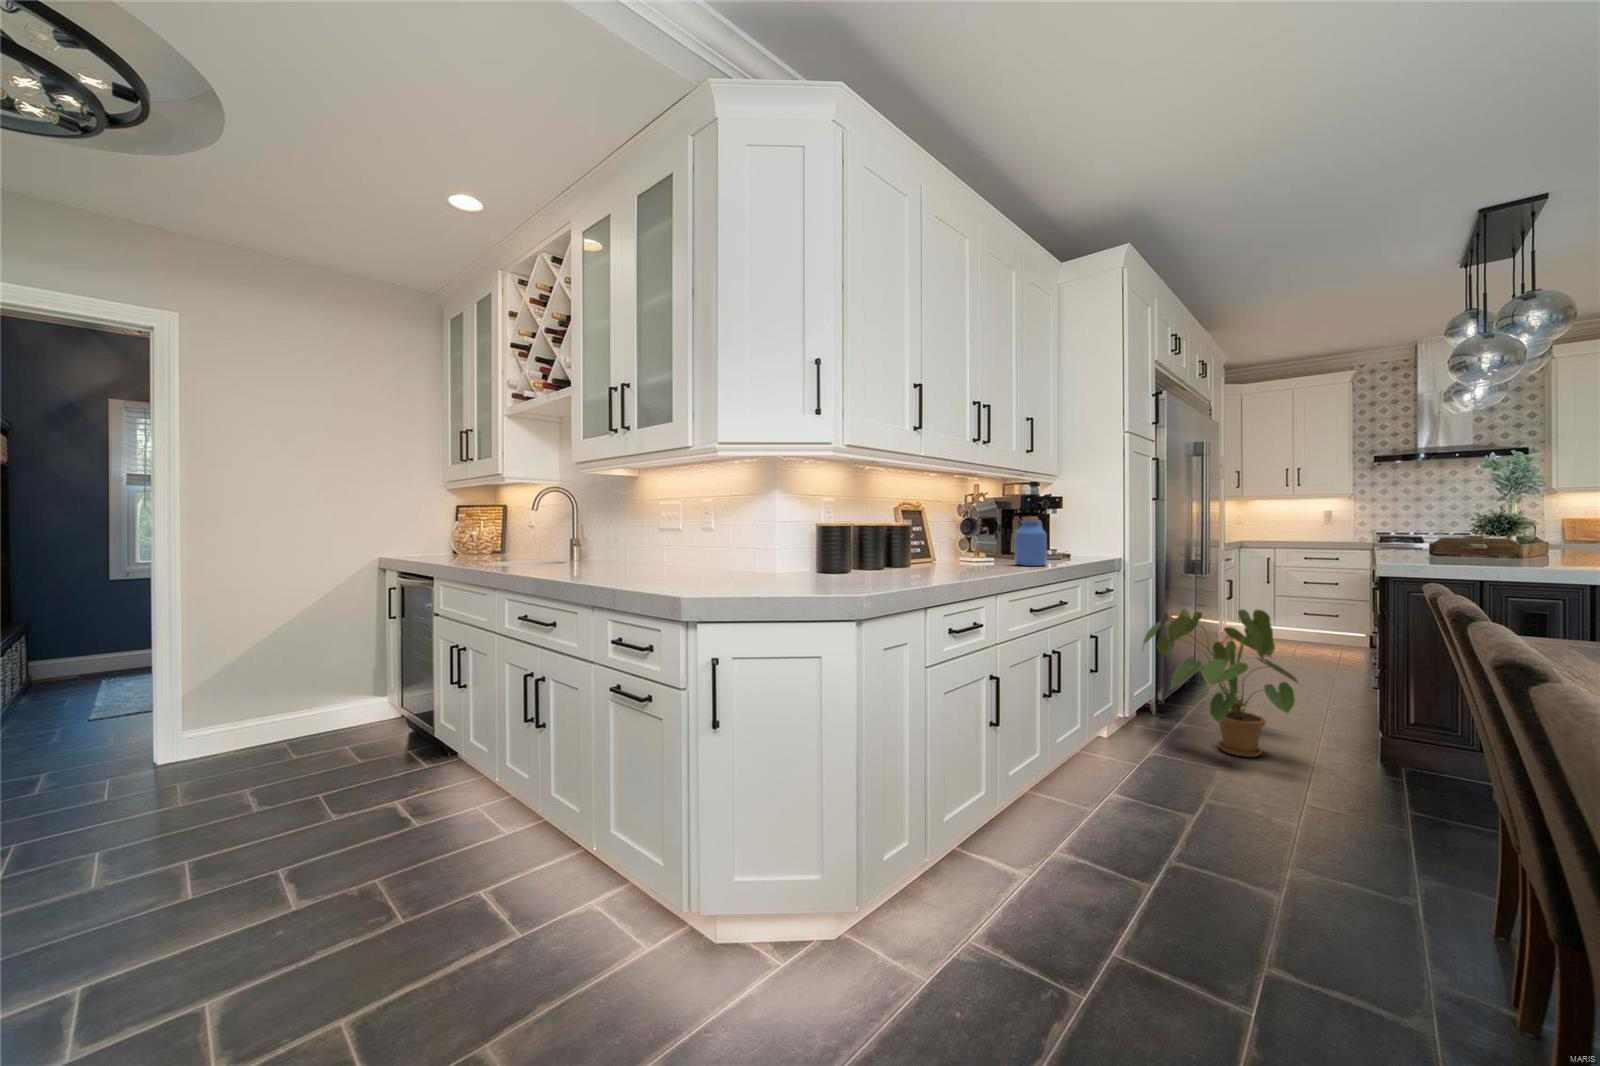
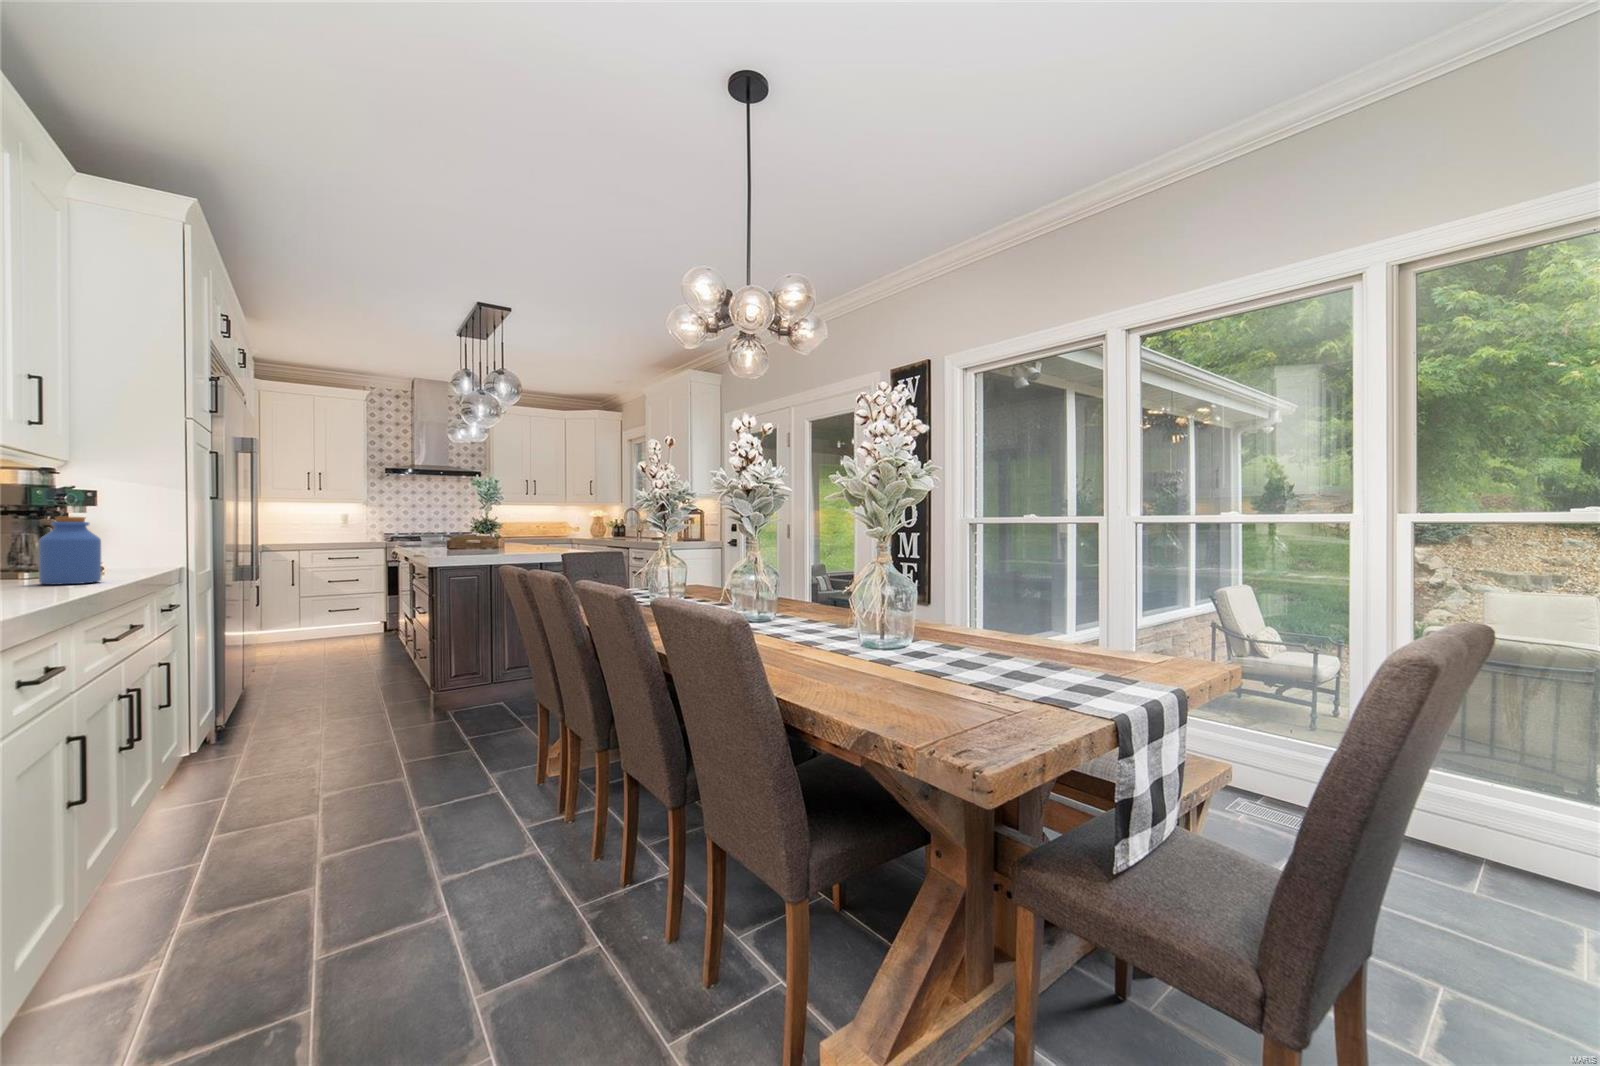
house plant: present [1143,609,1298,757] -> none [212,608,382,752]

